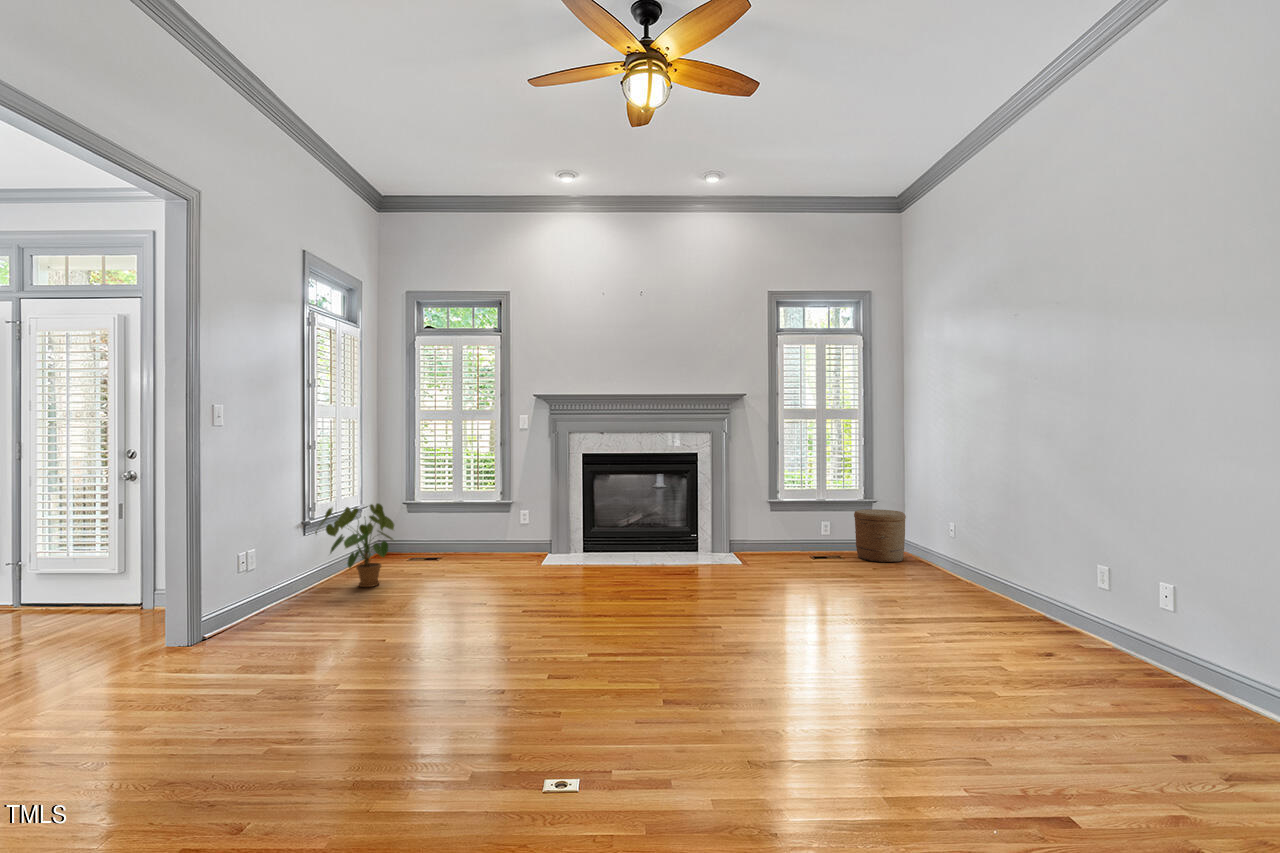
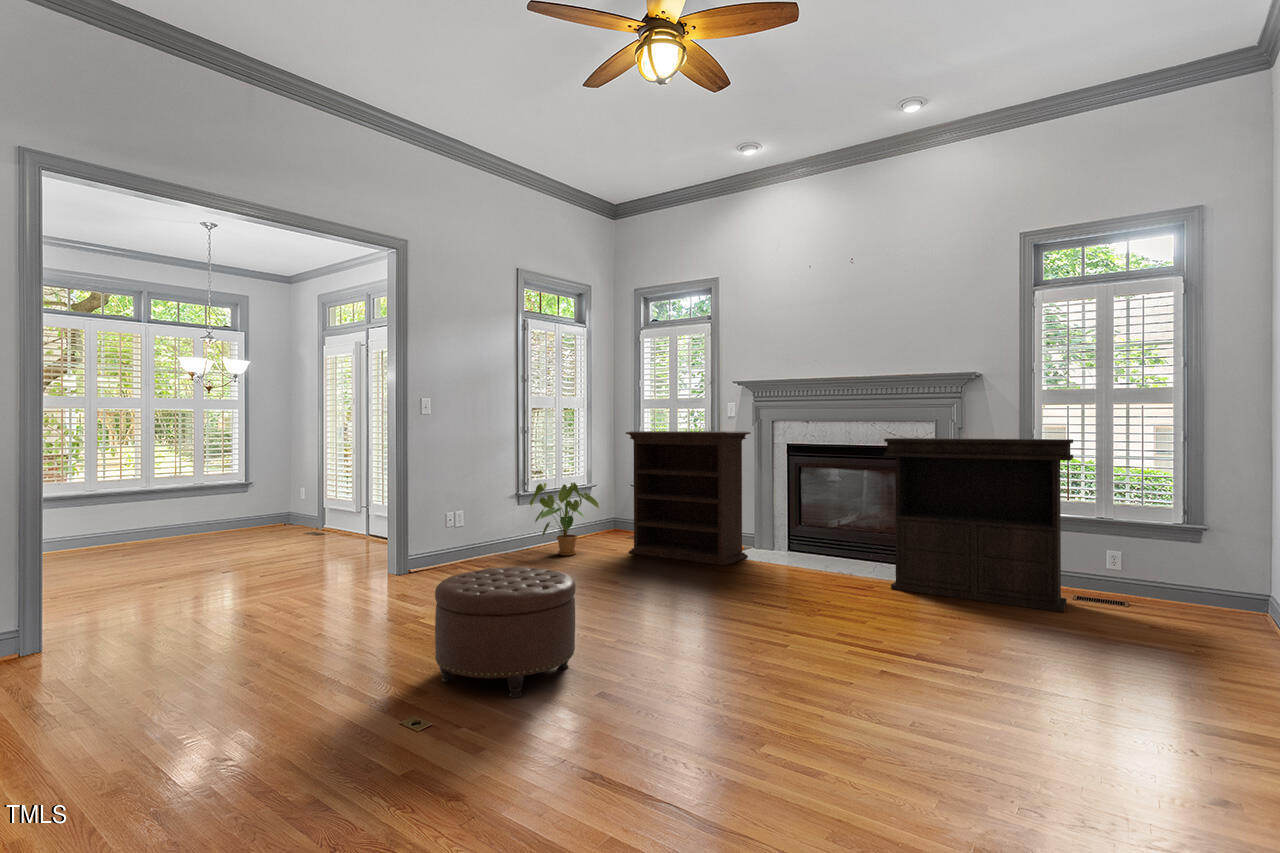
bookshelf: none [432,443,557,574] -> present [626,431,750,565]
console table: none [696,446,827,571] -> present [884,438,1073,612]
woven basket: present [854,509,906,562] -> none [1151,538,1247,624]
ottoman: none [481,592,627,732] -> present [435,567,576,698]

